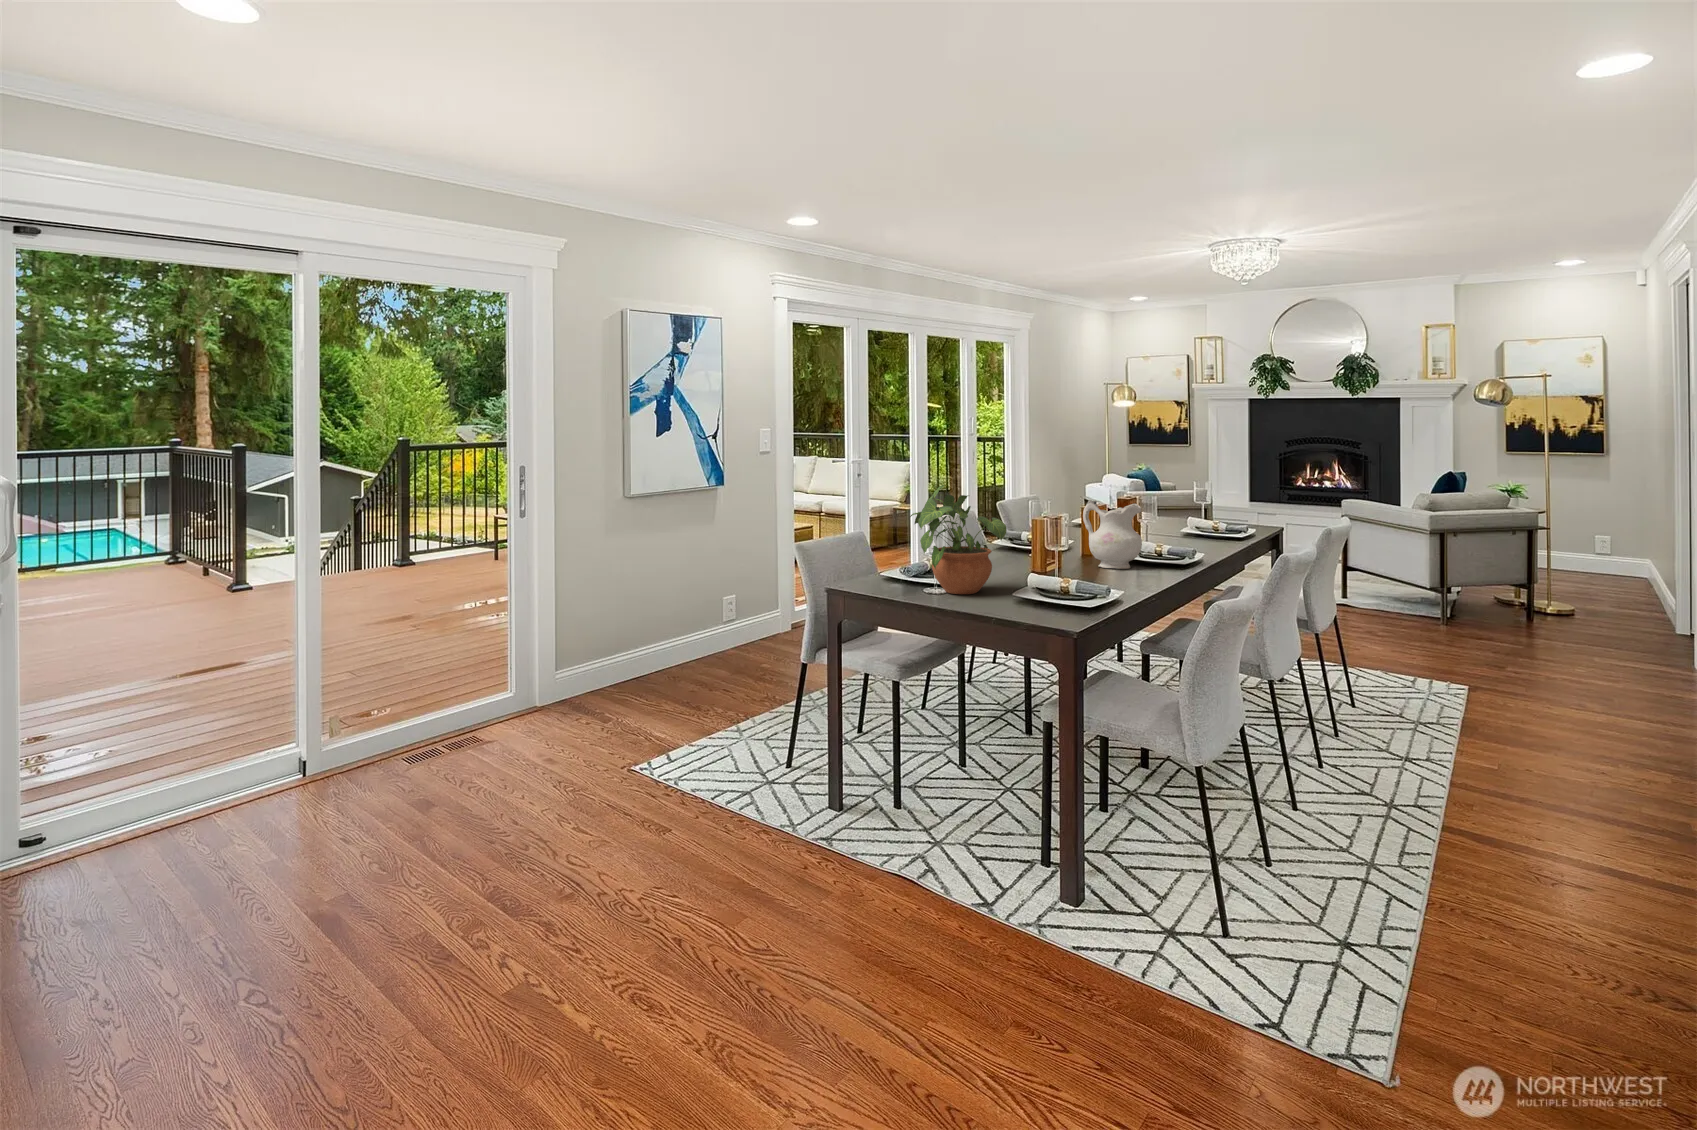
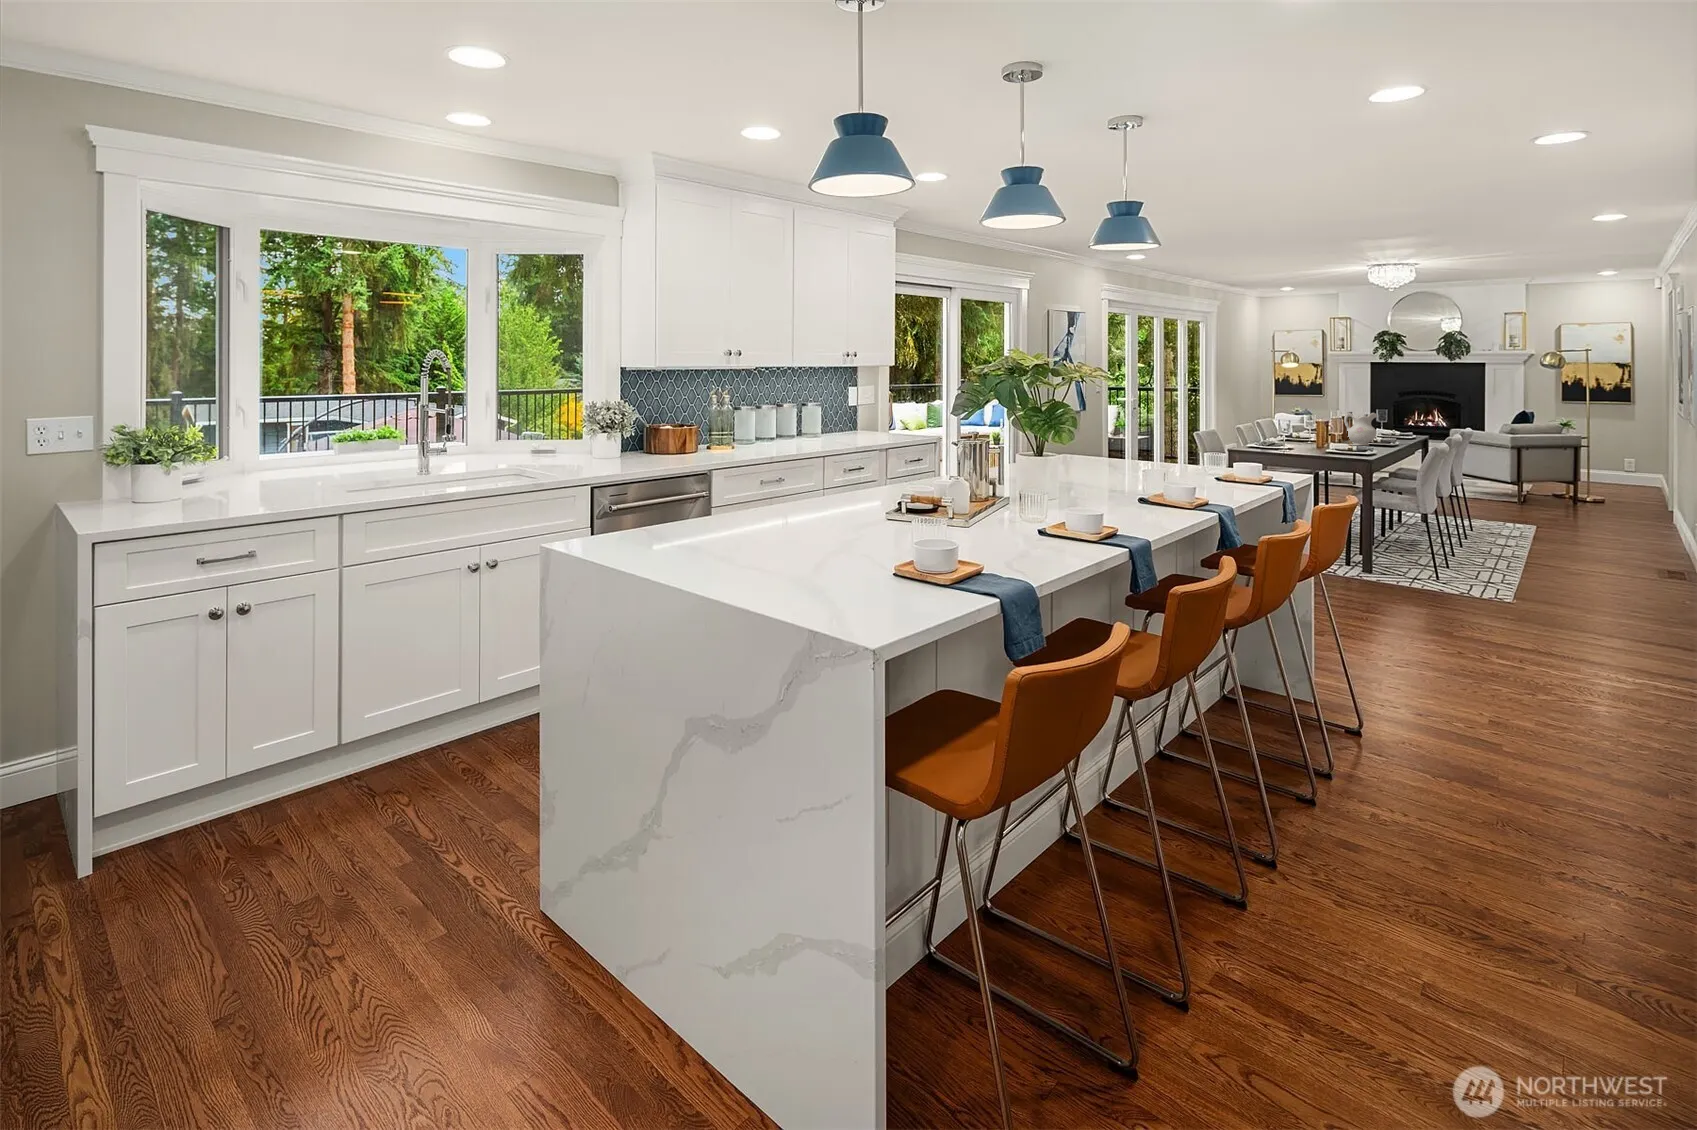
potted plant: present [910,485,1007,594] -> none [1277,400,1326,451]

